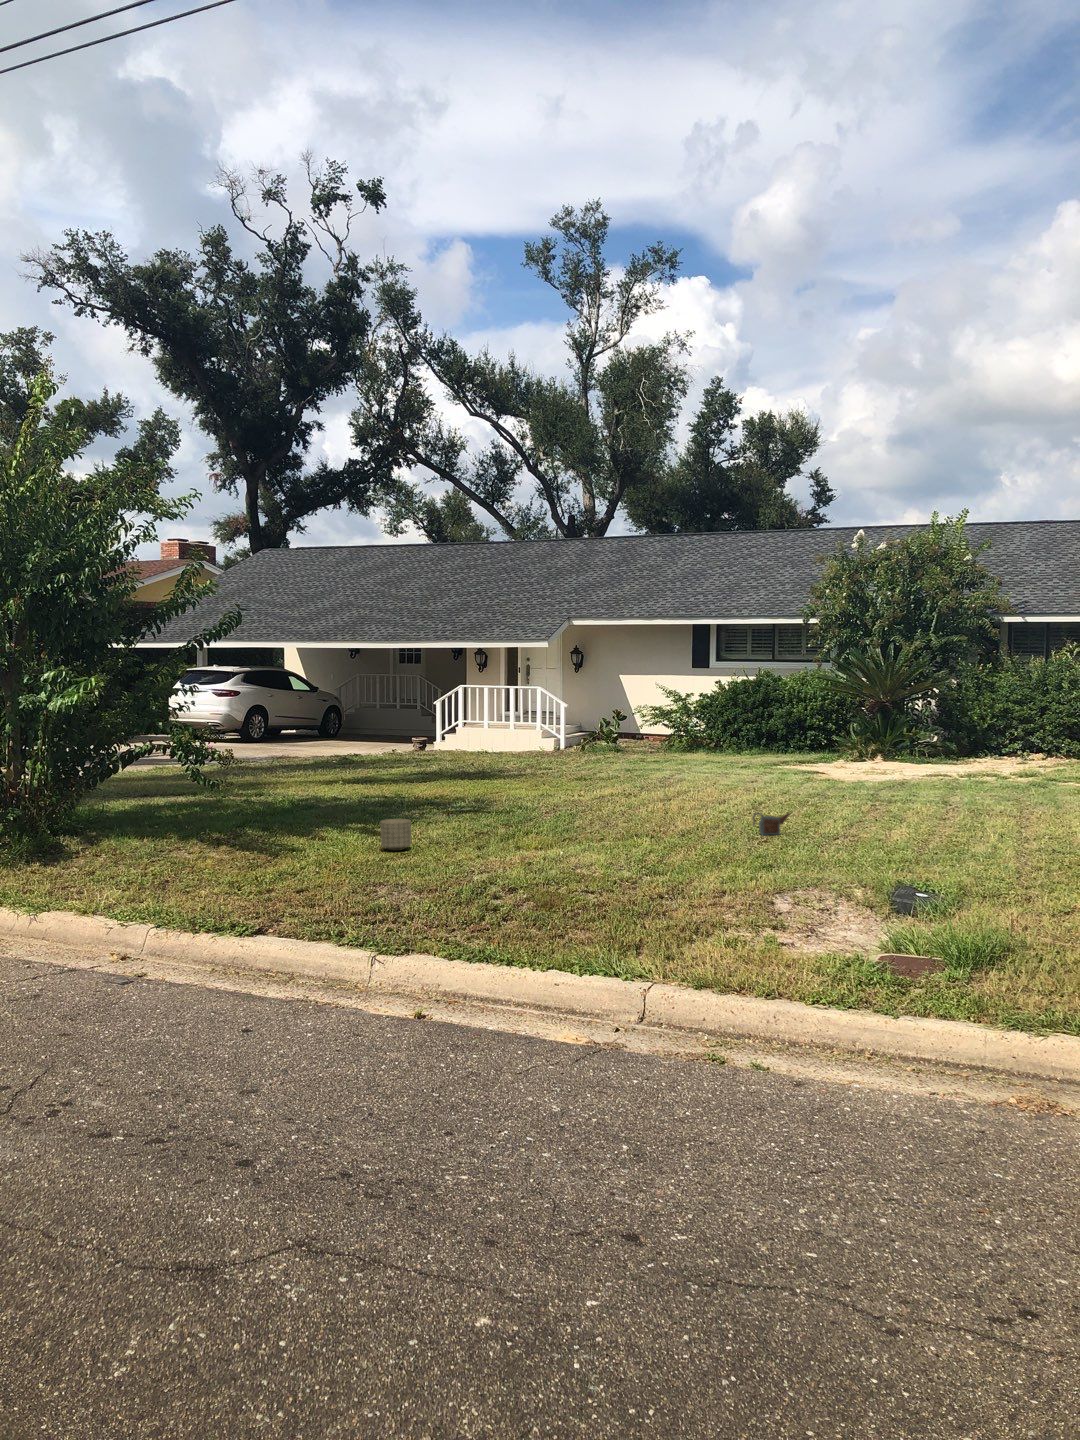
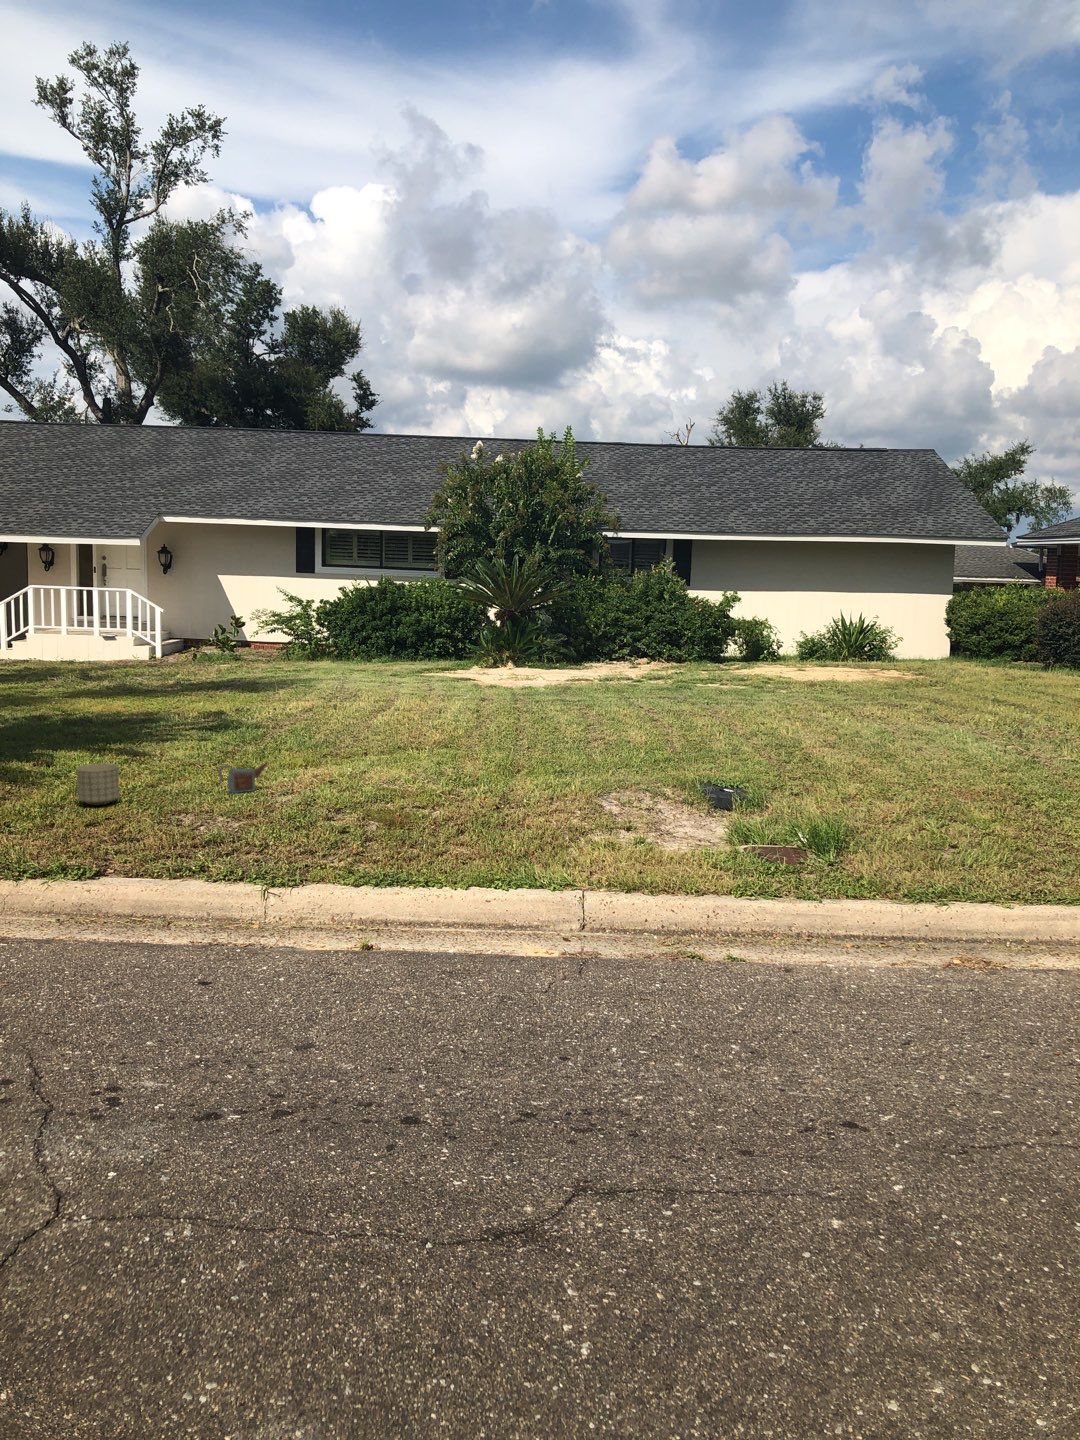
watering can: present [752,813,790,835] -> present [219,763,268,793]

